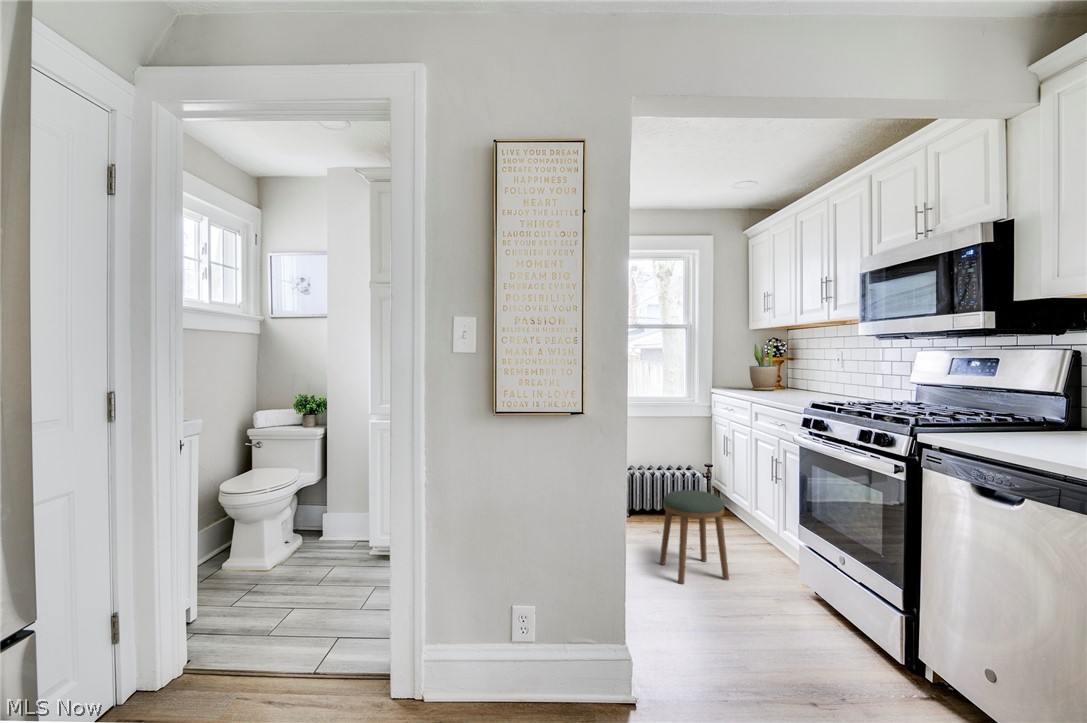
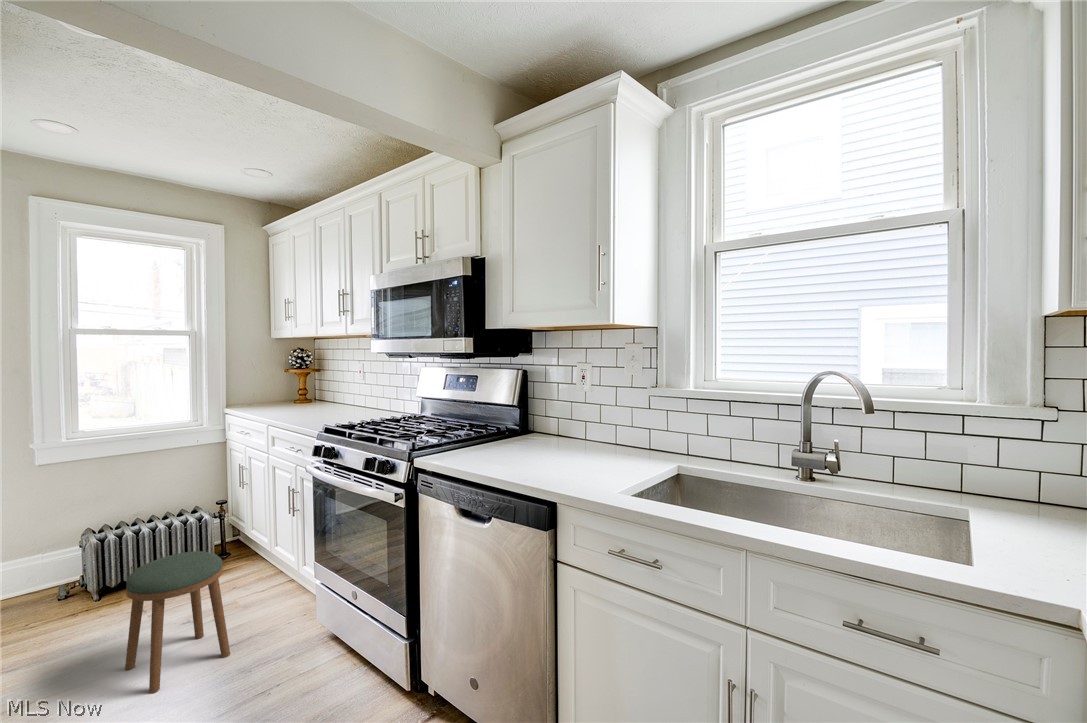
potted plant: present [749,341,778,391] -> none [270,352,302,408]

